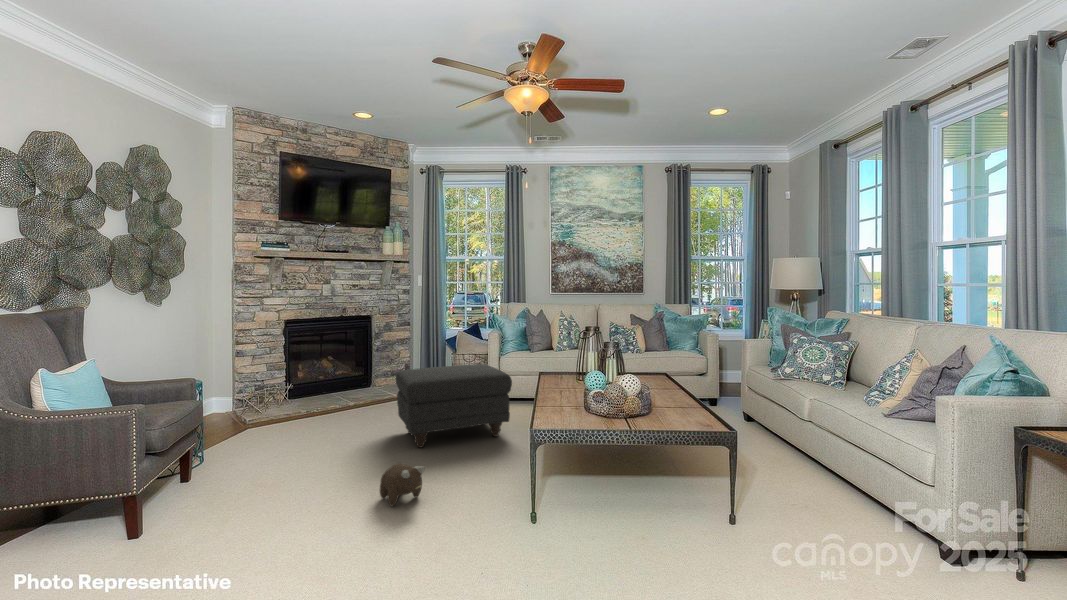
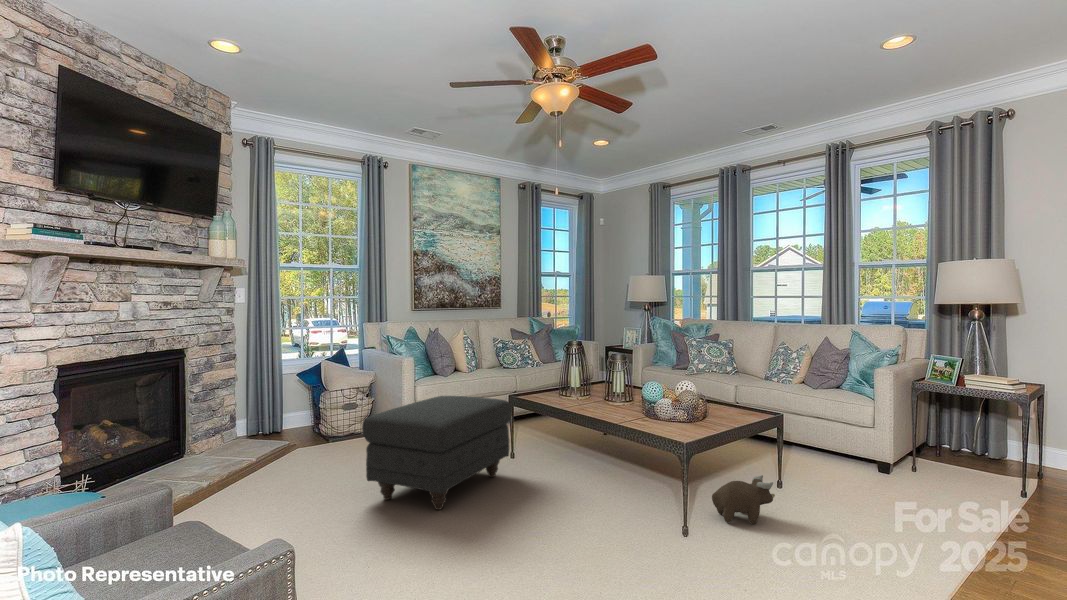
plush toy: present [380,464,425,506] -> present [712,475,775,524]

